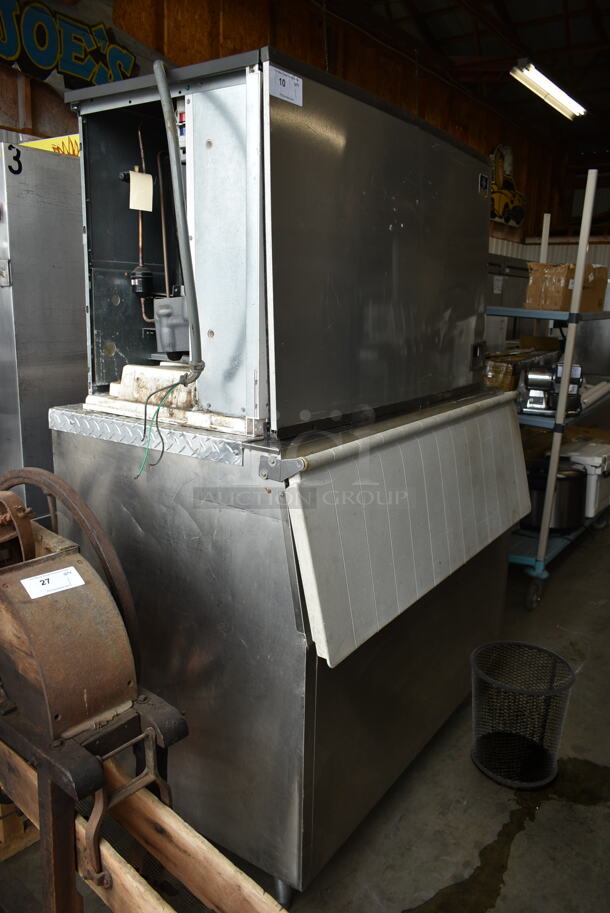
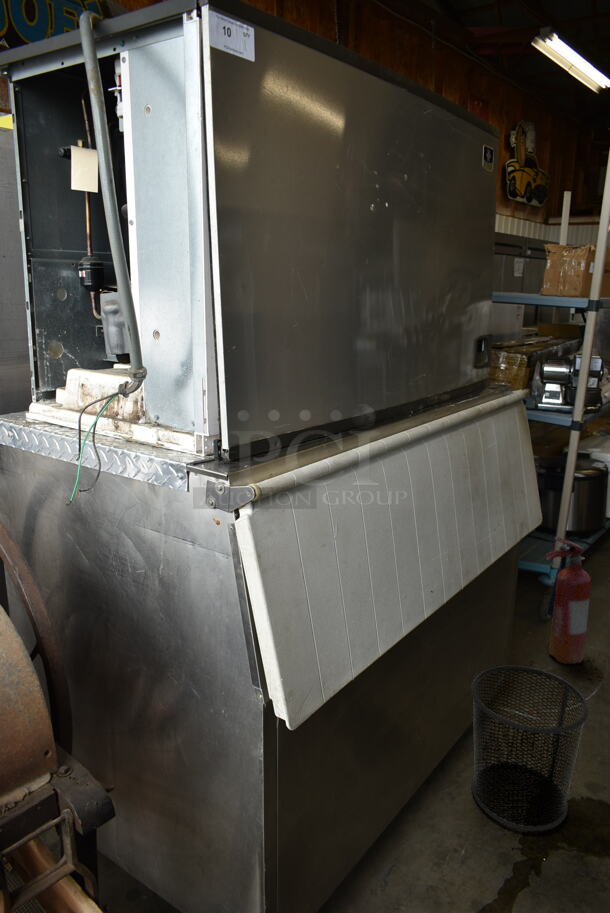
fire extinguisher: none [532,529,574,648] -> present [546,537,591,664]

